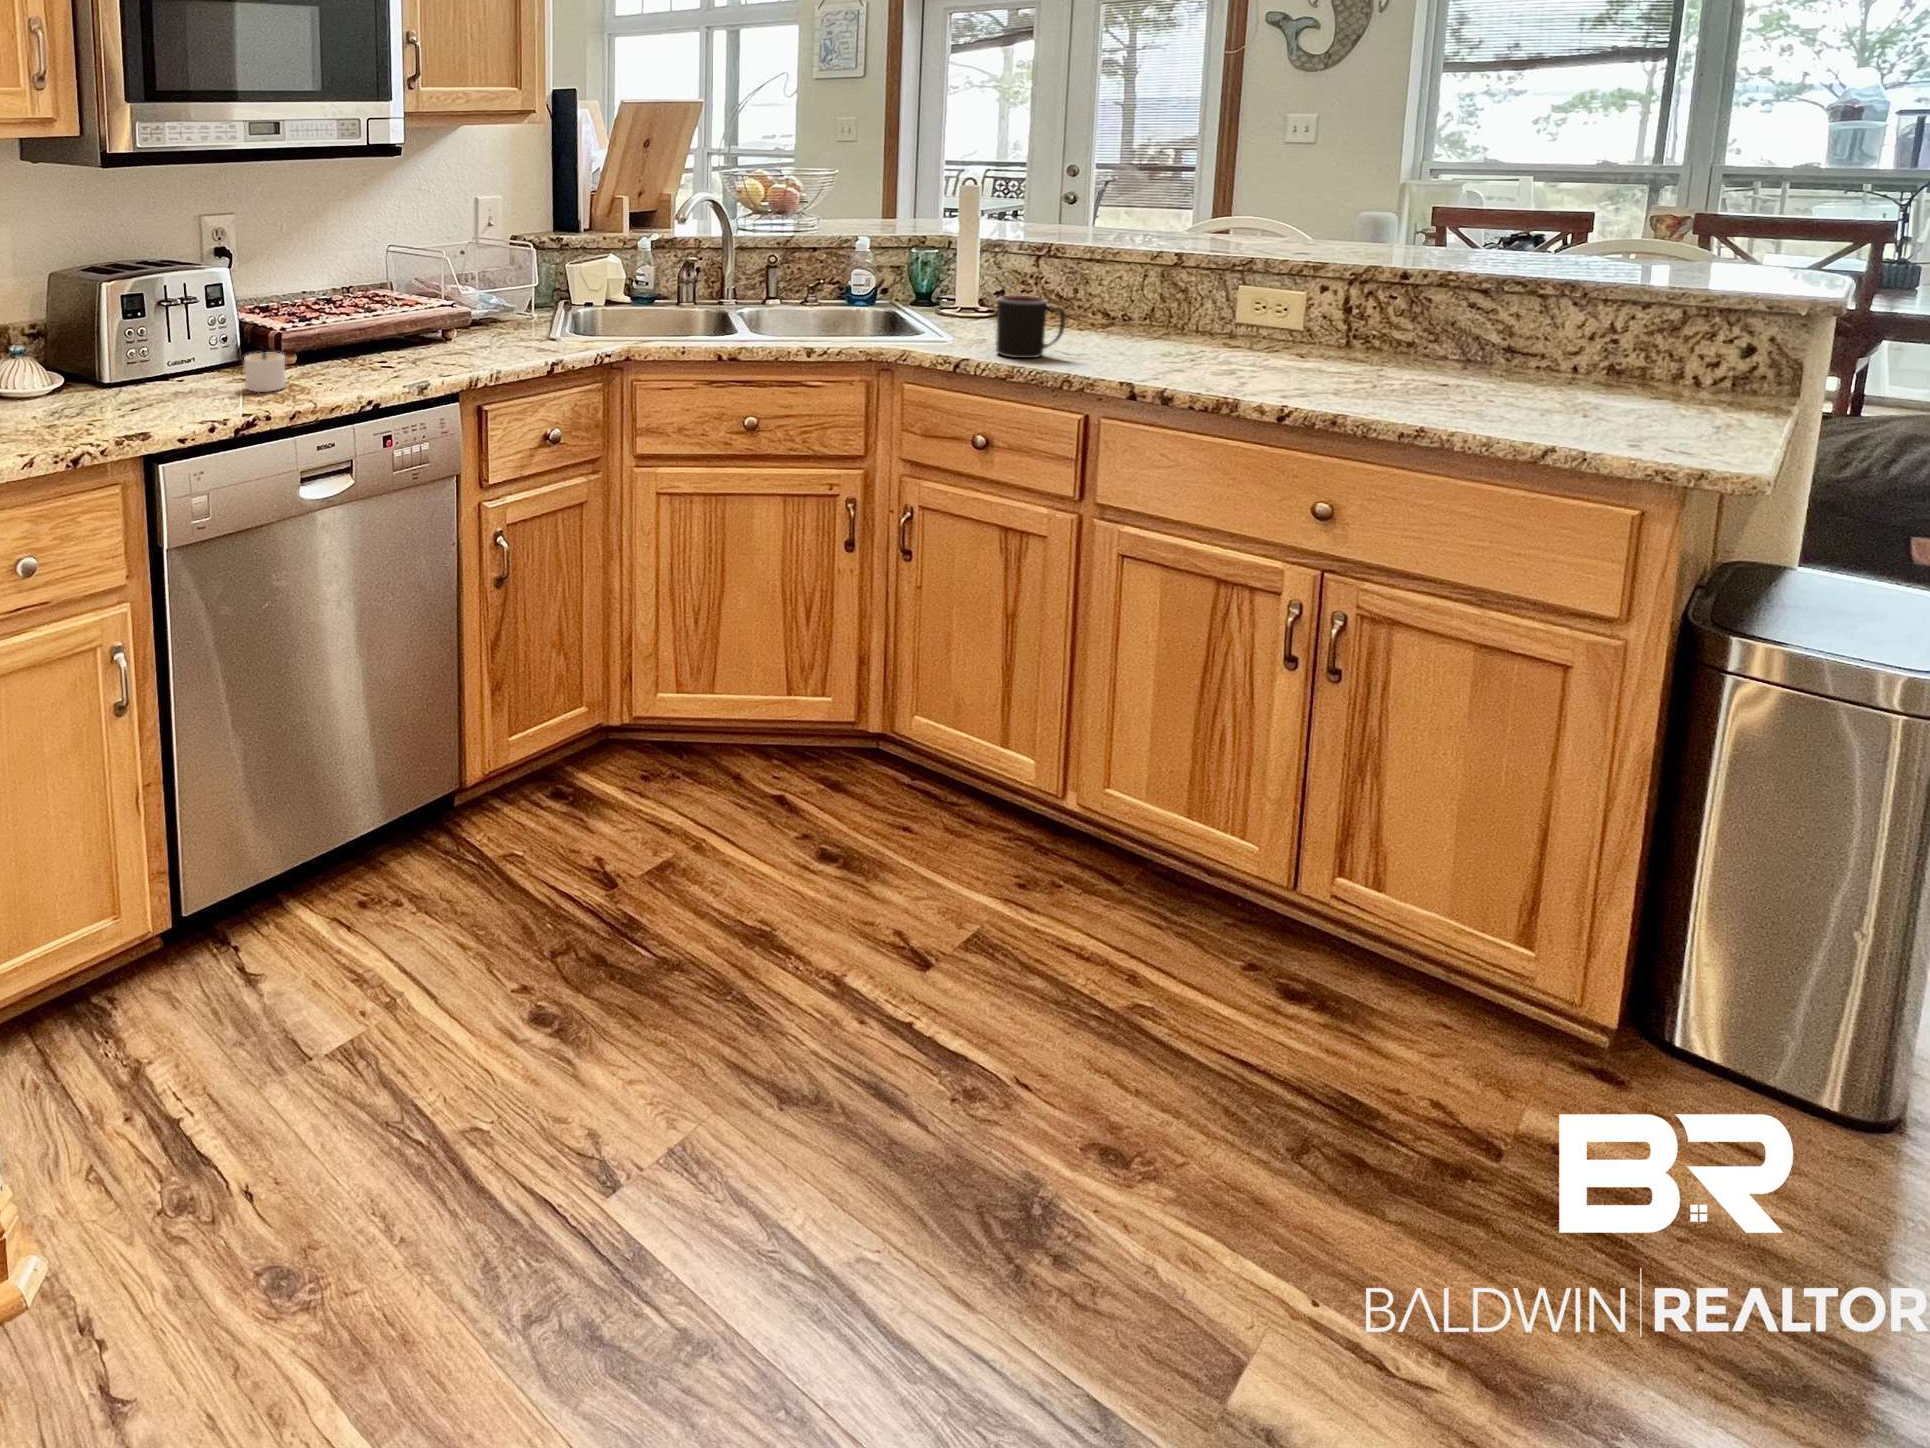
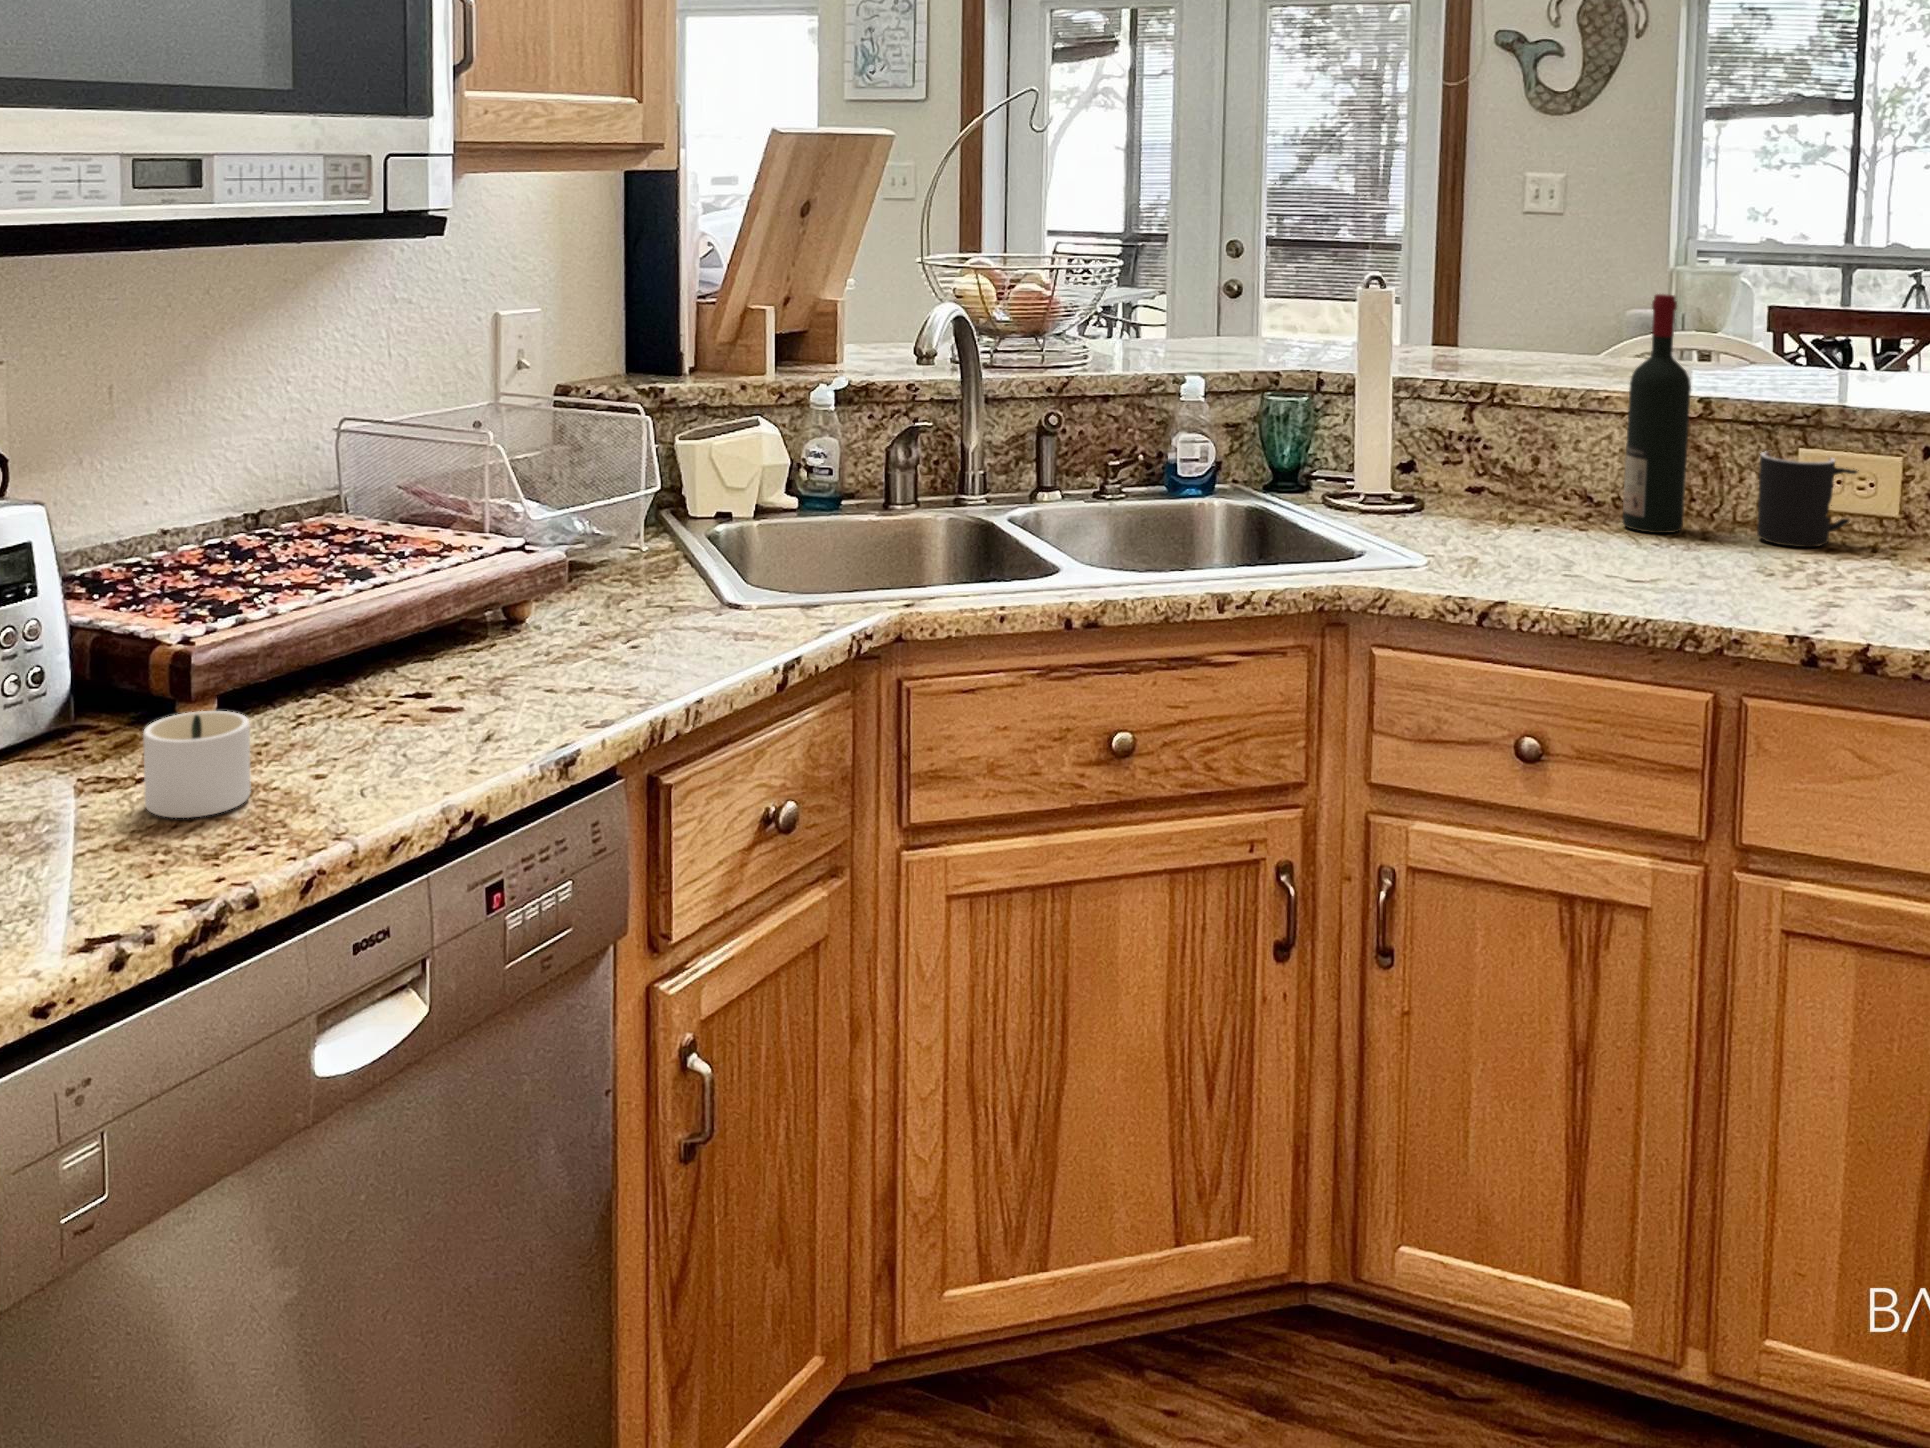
wine bottle: none [1120,188,1165,336] -> present [1623,294,1691,533]
mug: present [996,295,1066,358] -> present [1757,451,1857,547]

